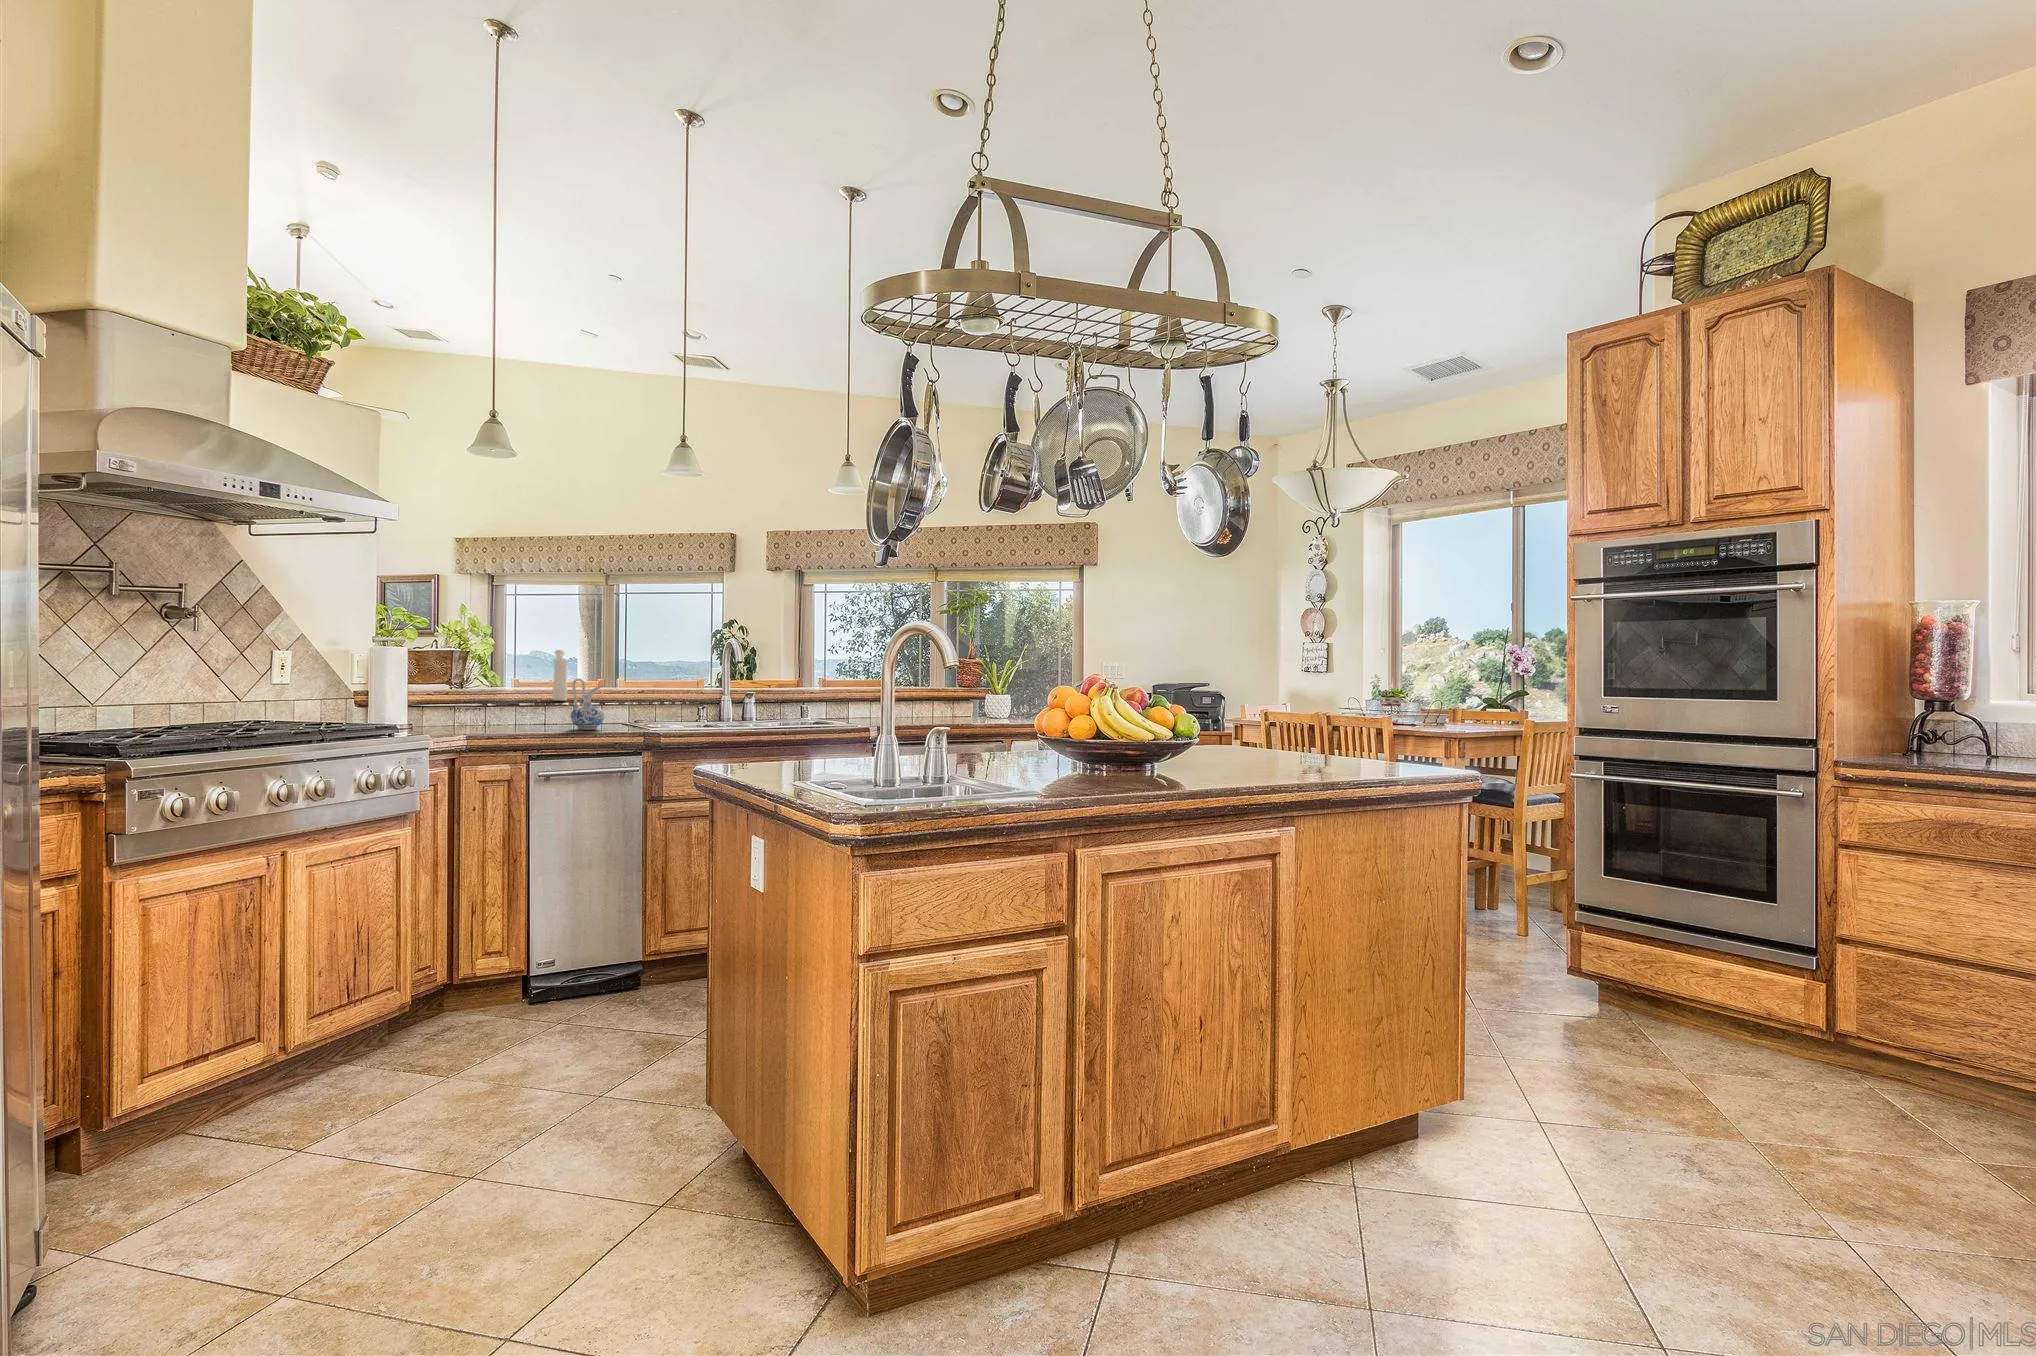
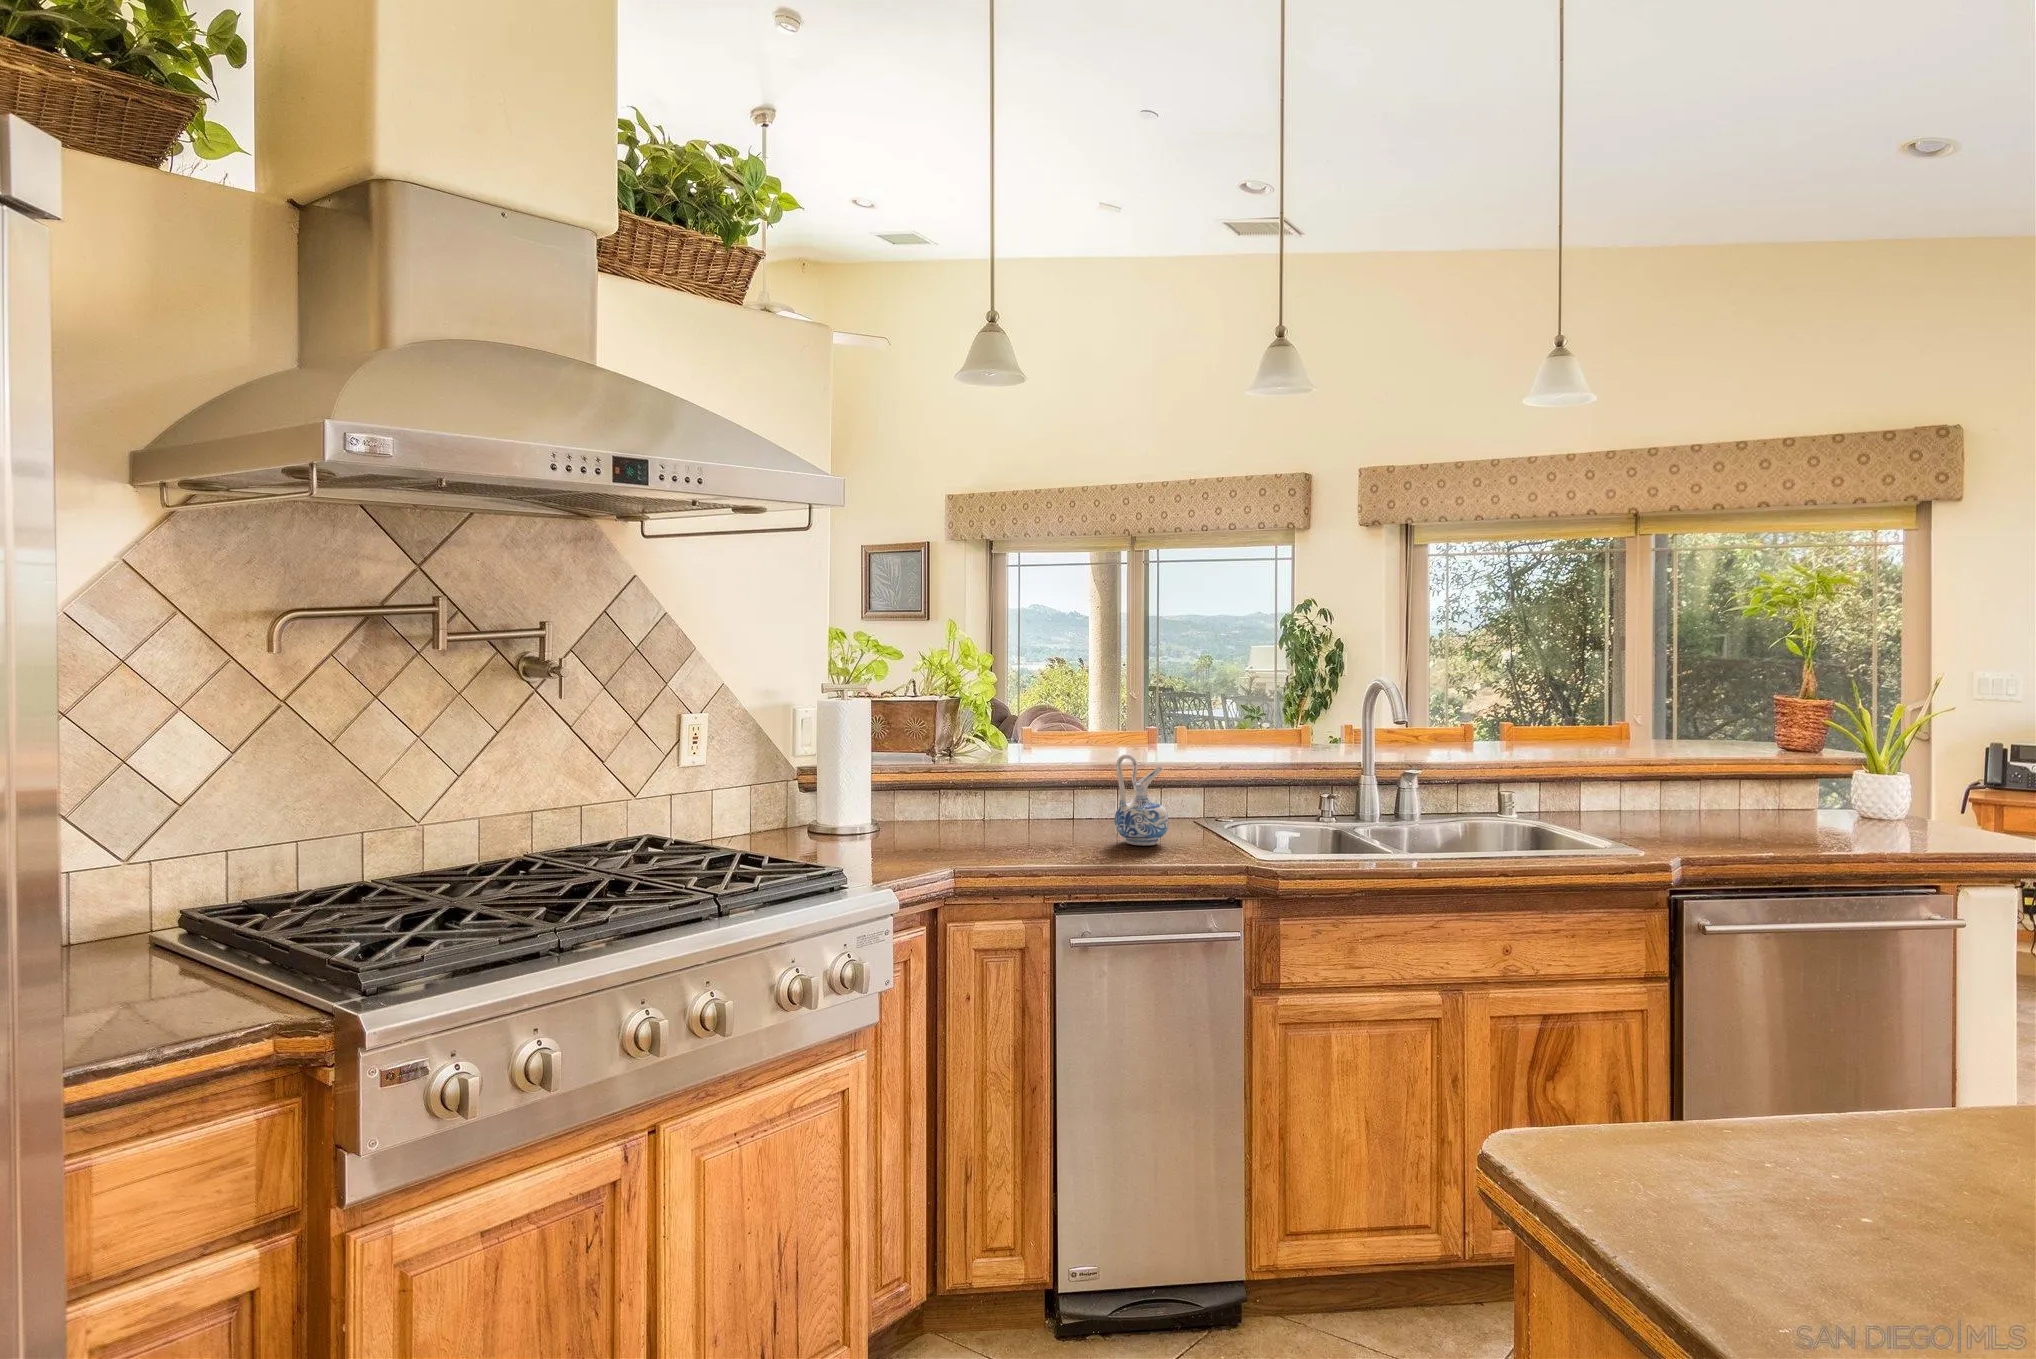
pepper mill: present [552,650,568,700] -> none [1075,673,1097,755]

